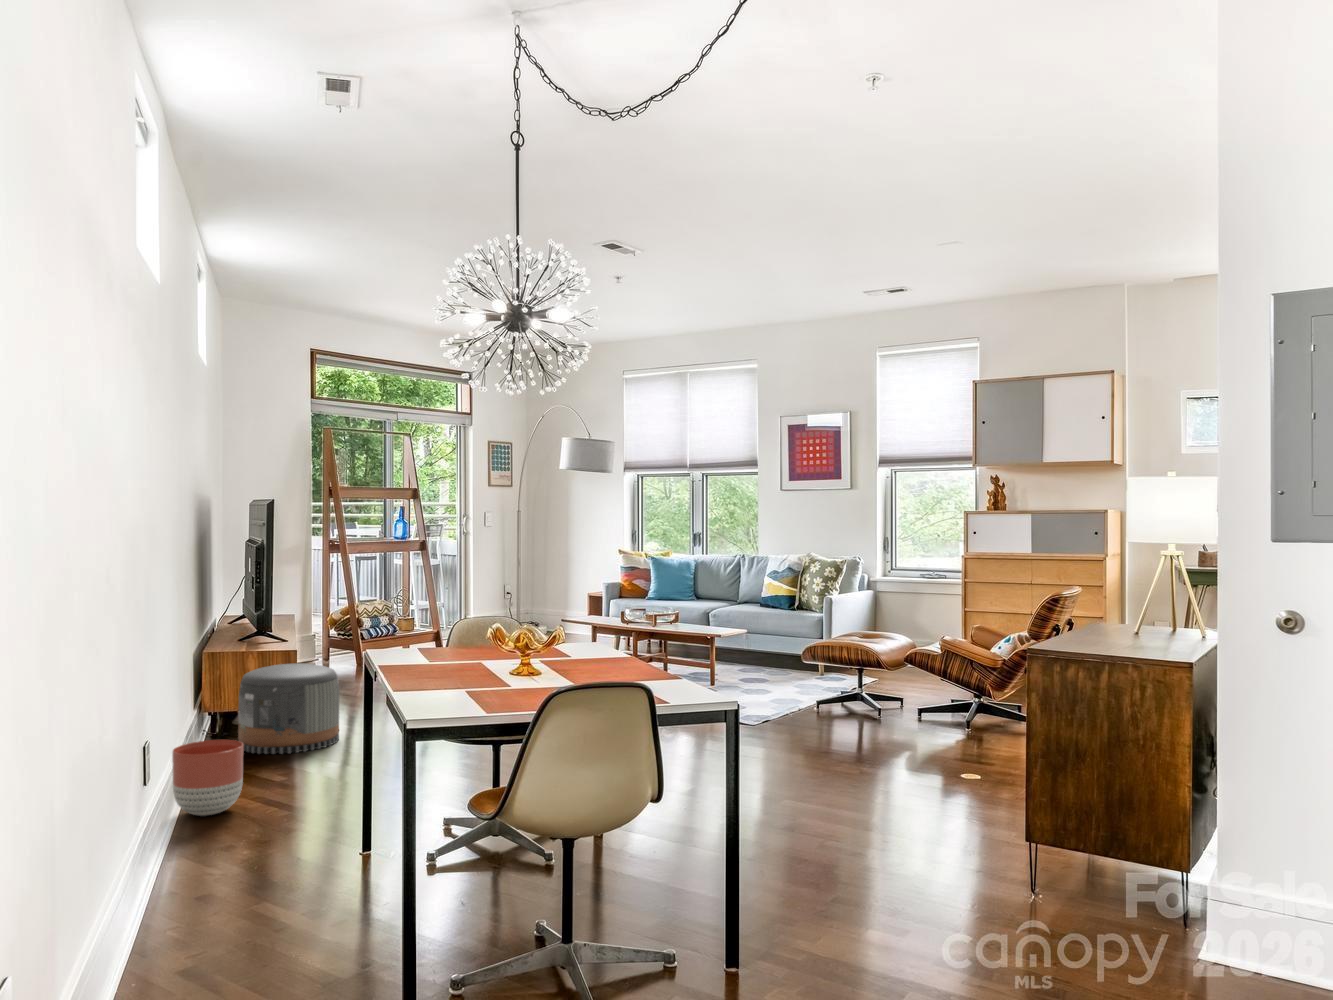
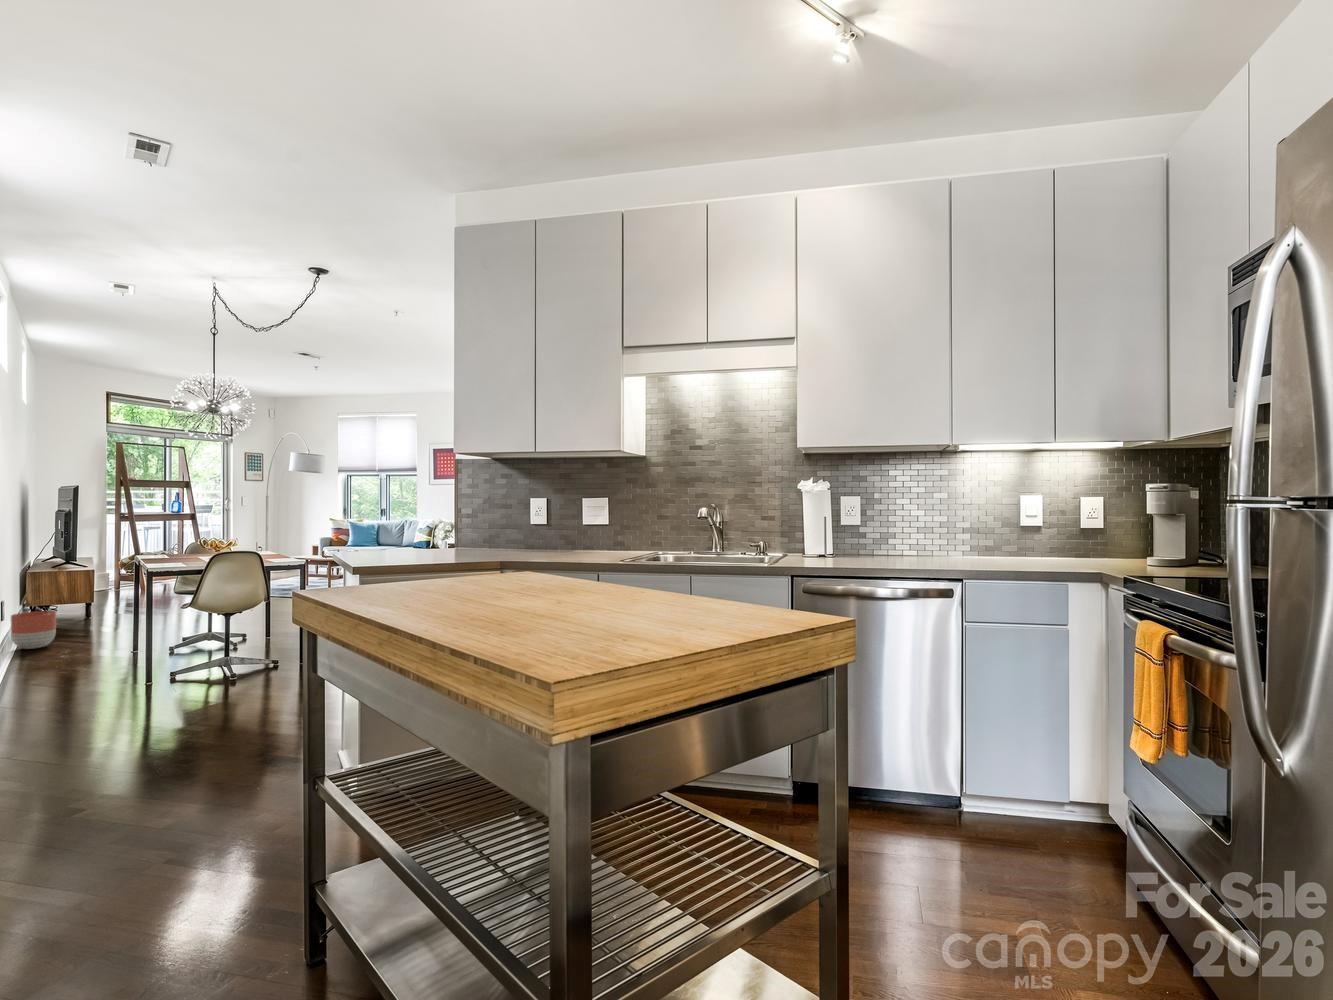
pouf: present [238,663,339,754] -> none [53,579,121,627]

